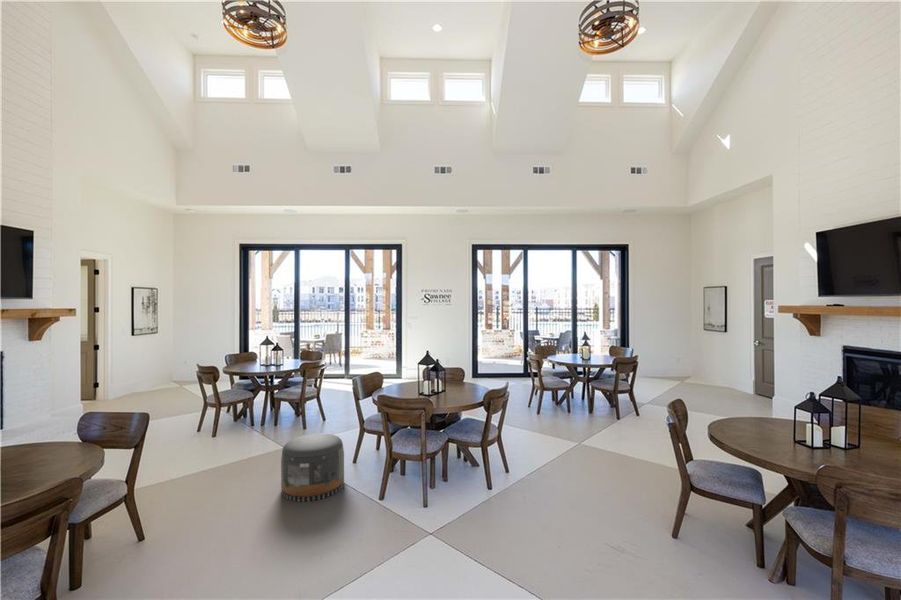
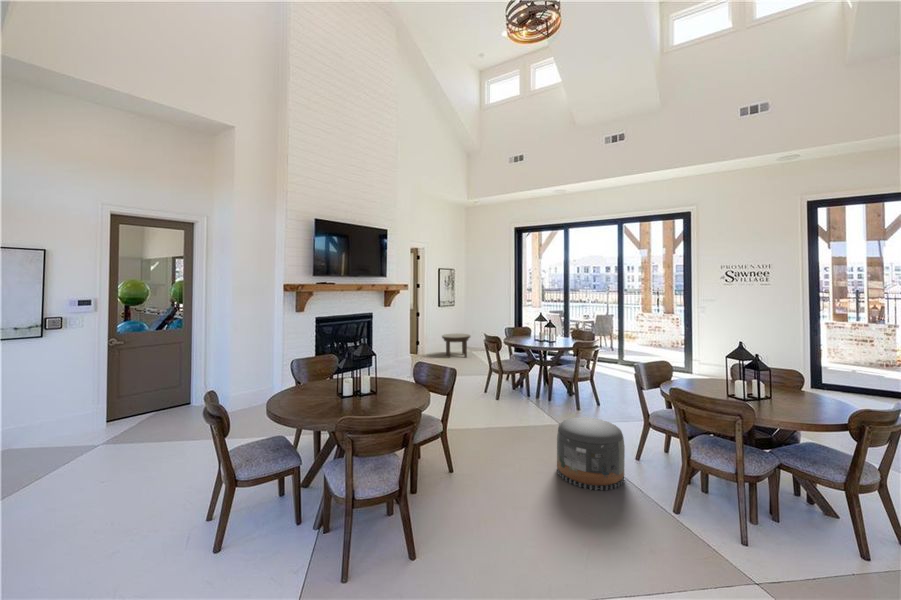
side table: none [134,365,178,397] -> present [442,334,470,358]

